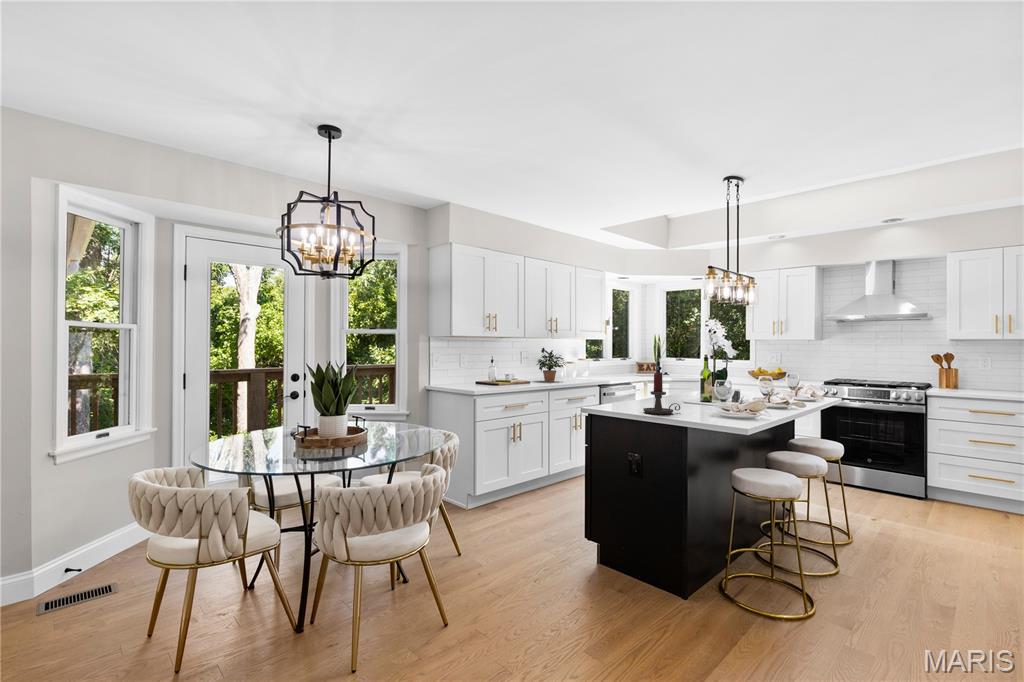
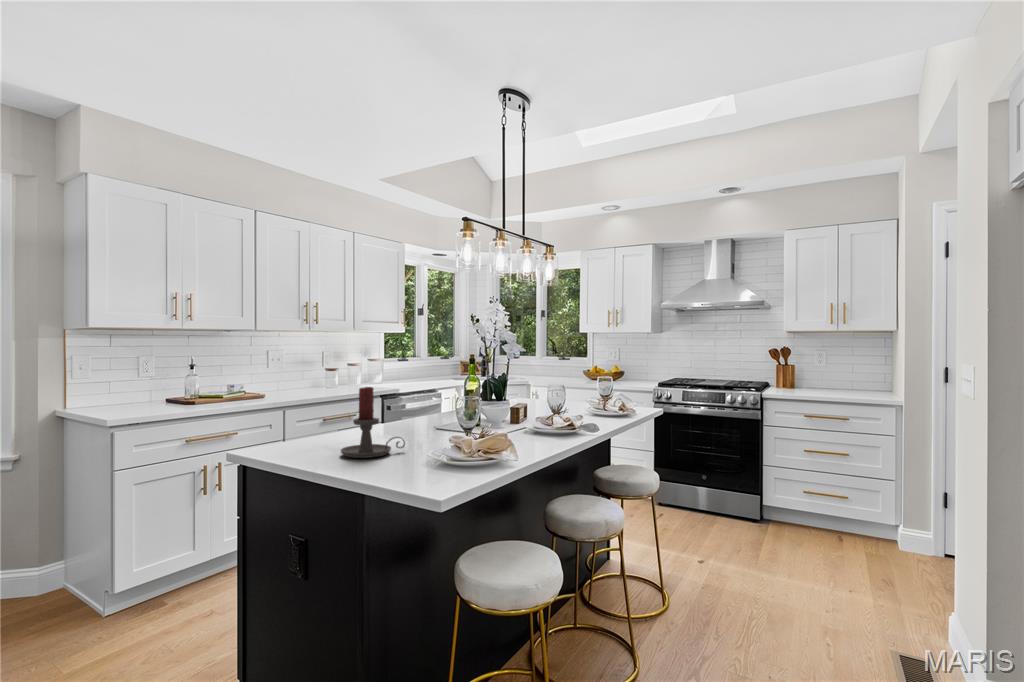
potted plant: present [537,348,566,382] -> none [277,344,327,394]

